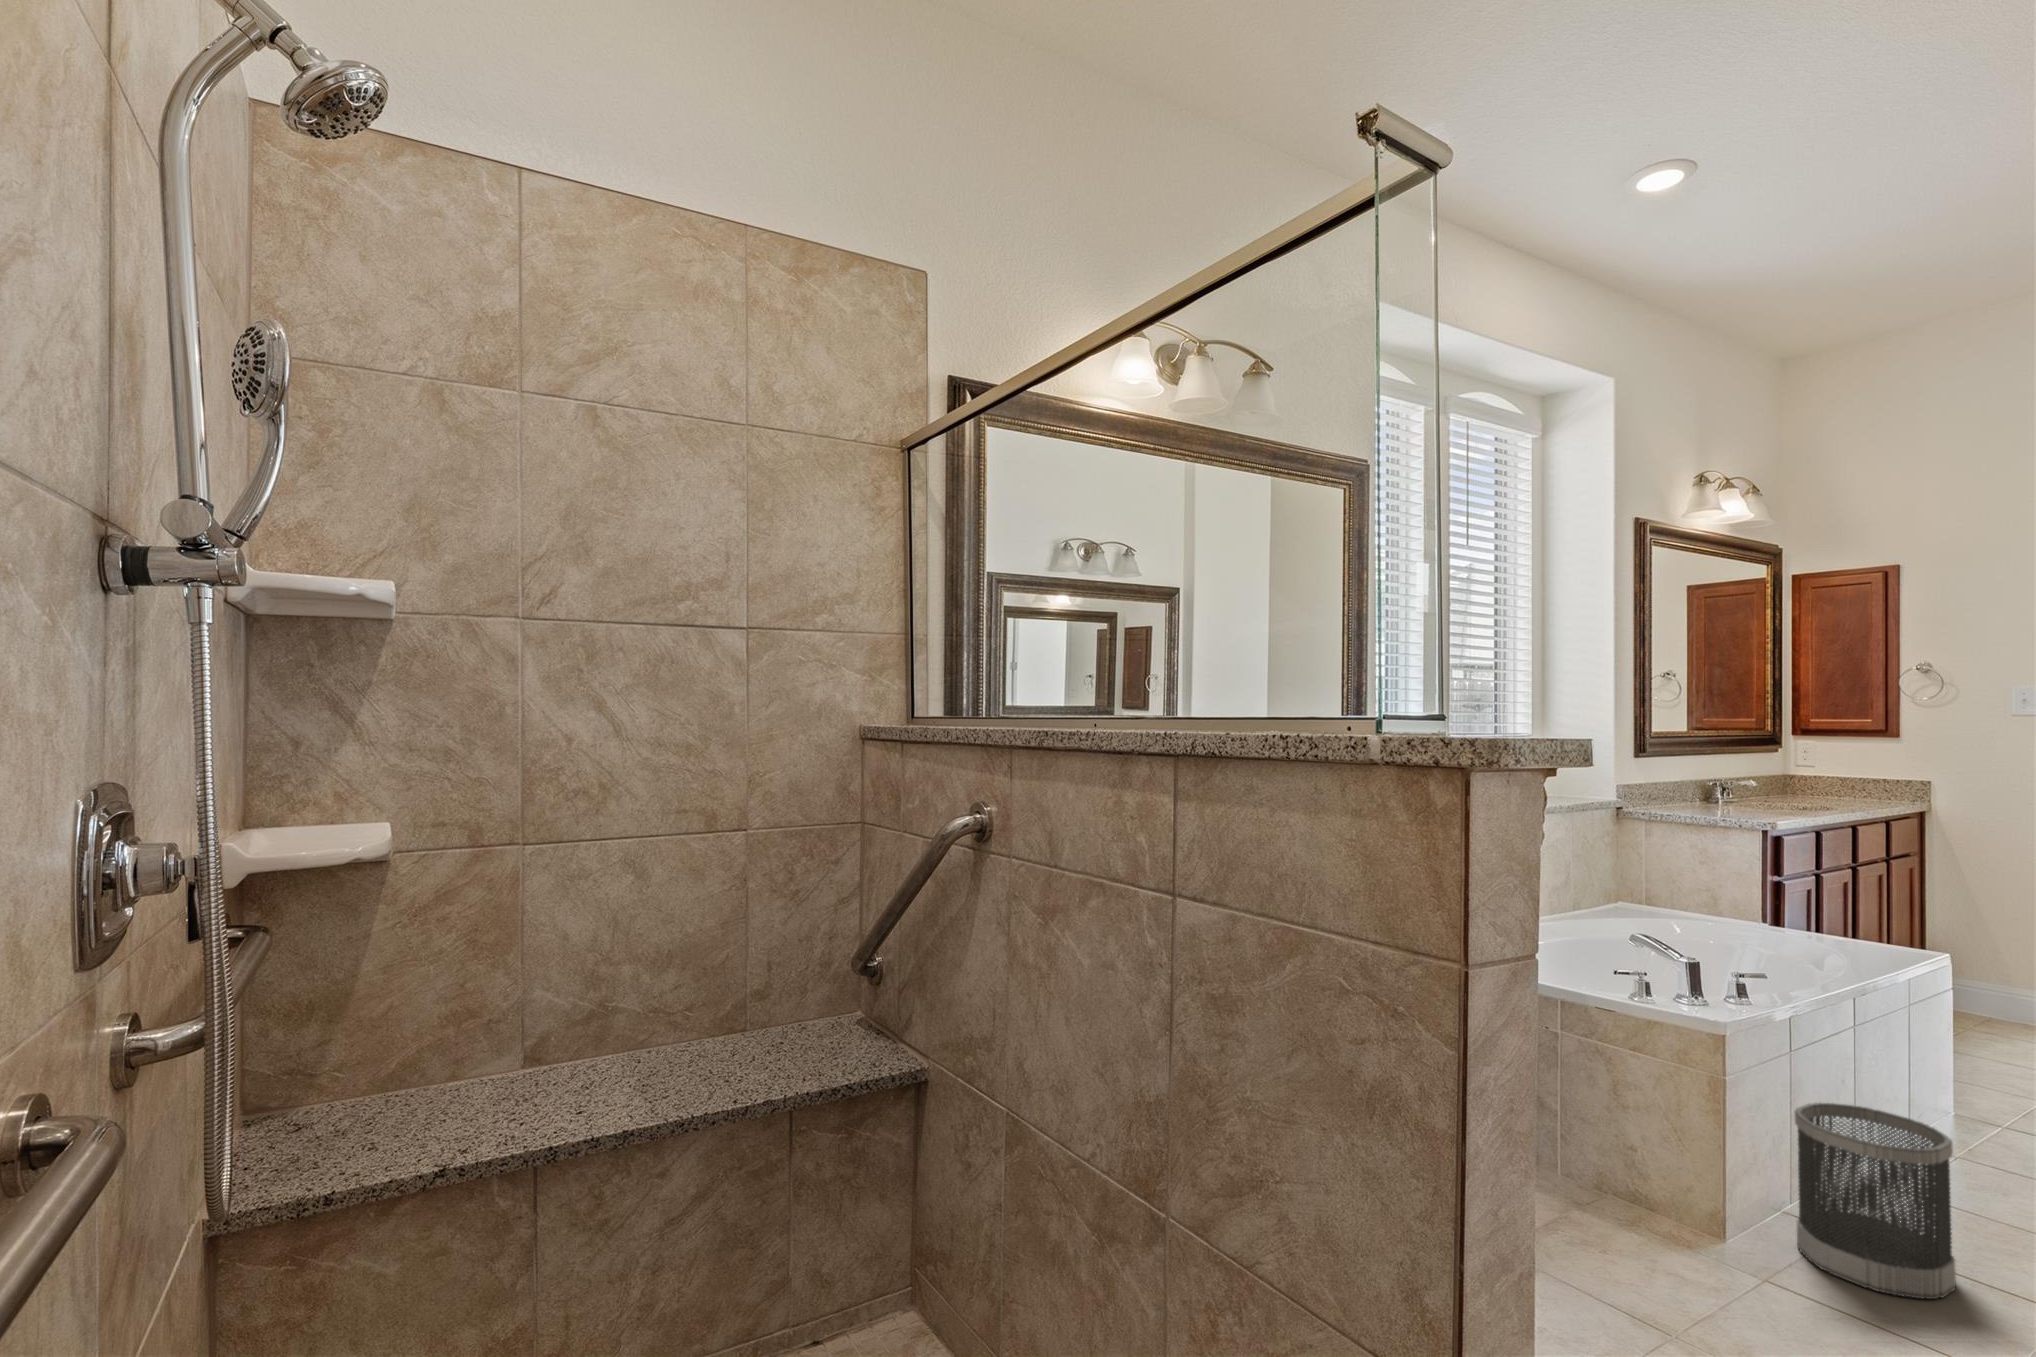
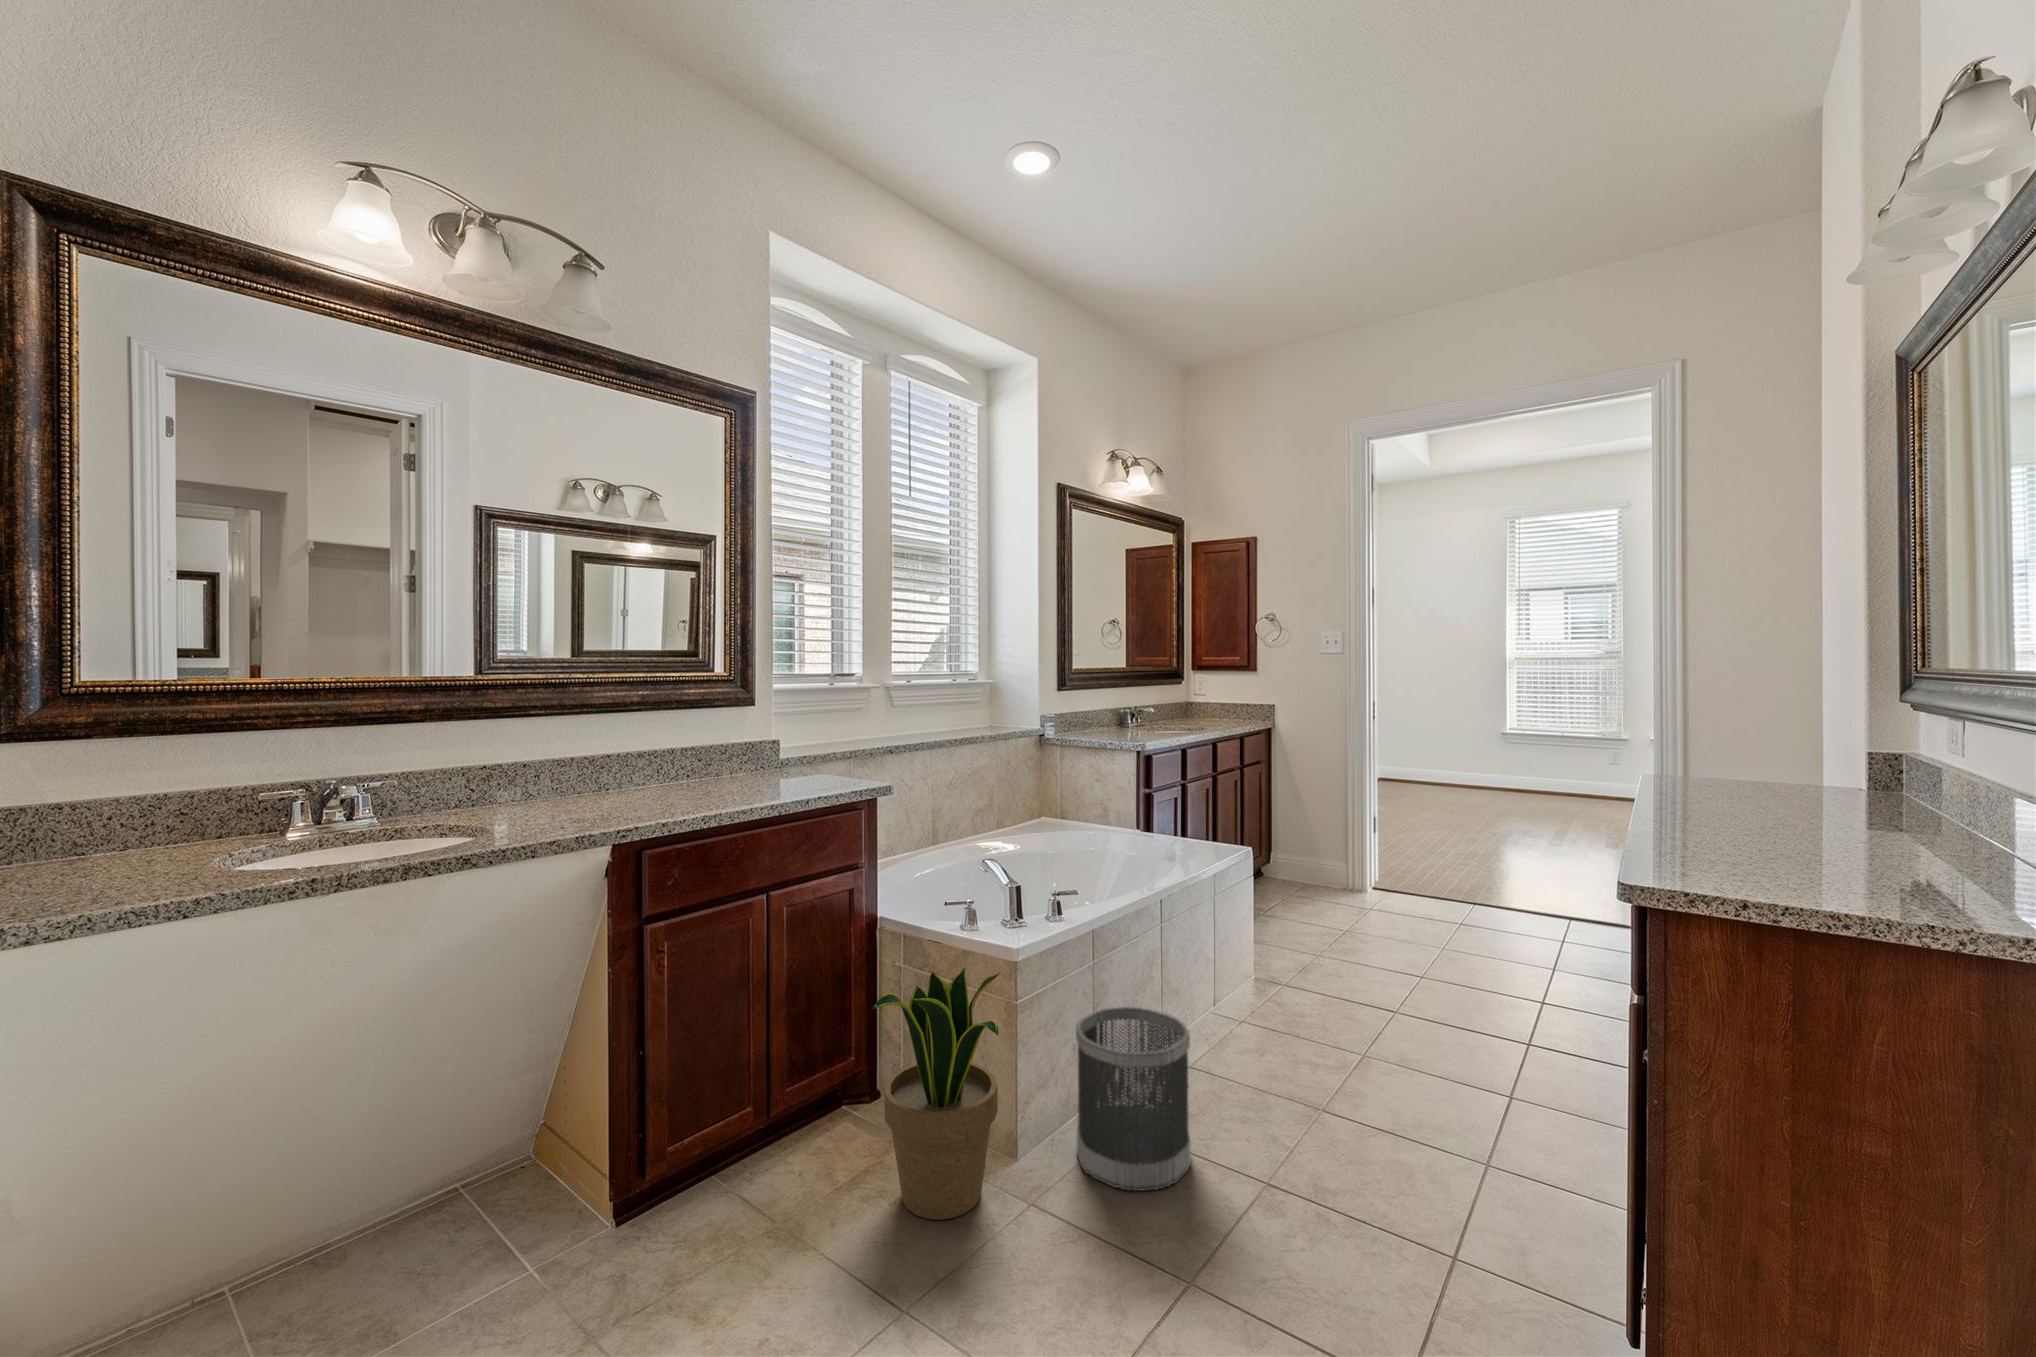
potted plant: none [1592,1031,1737,1278] -> present [873,968,1000,1220]

